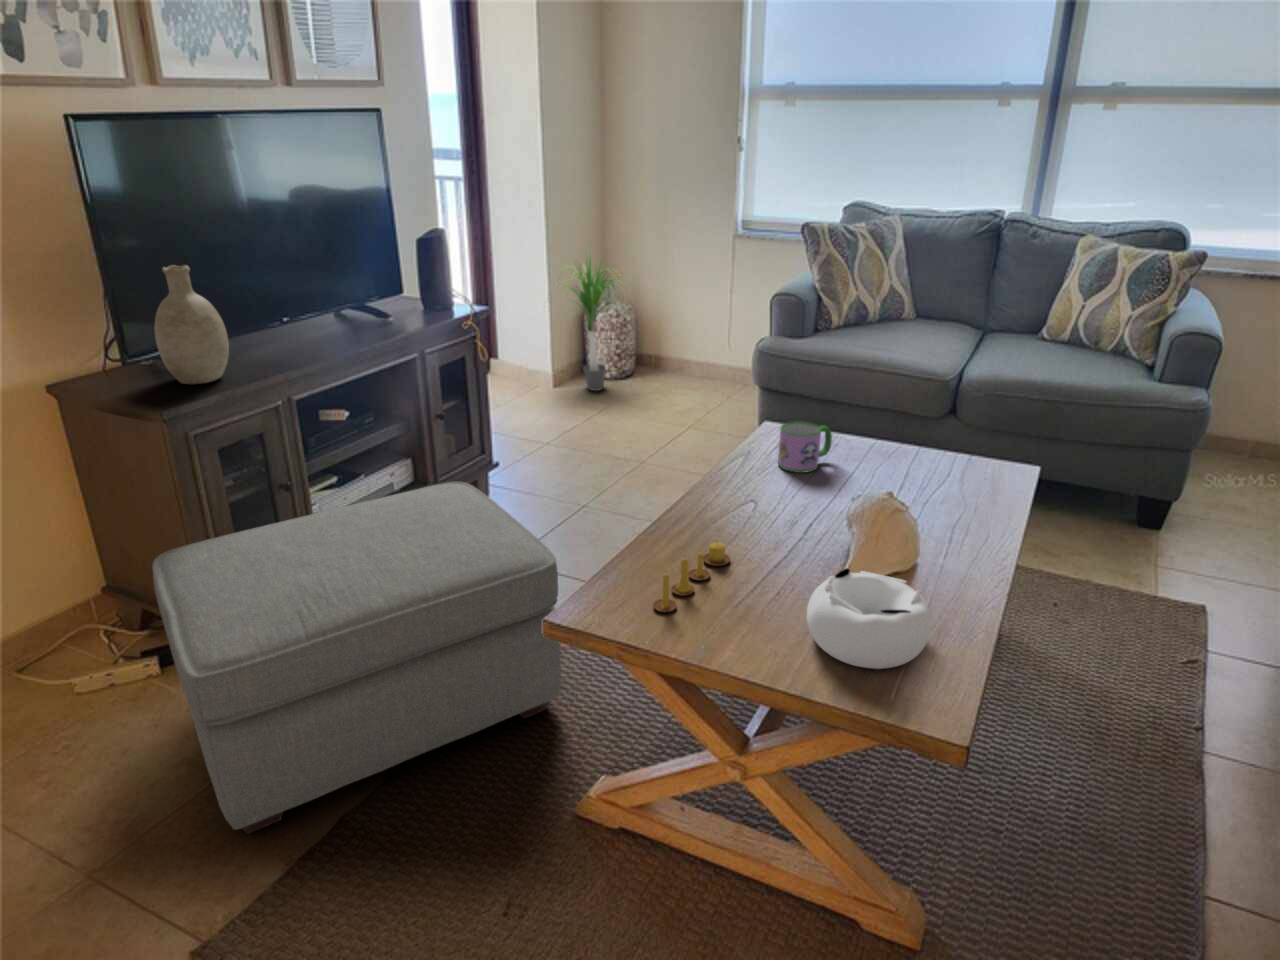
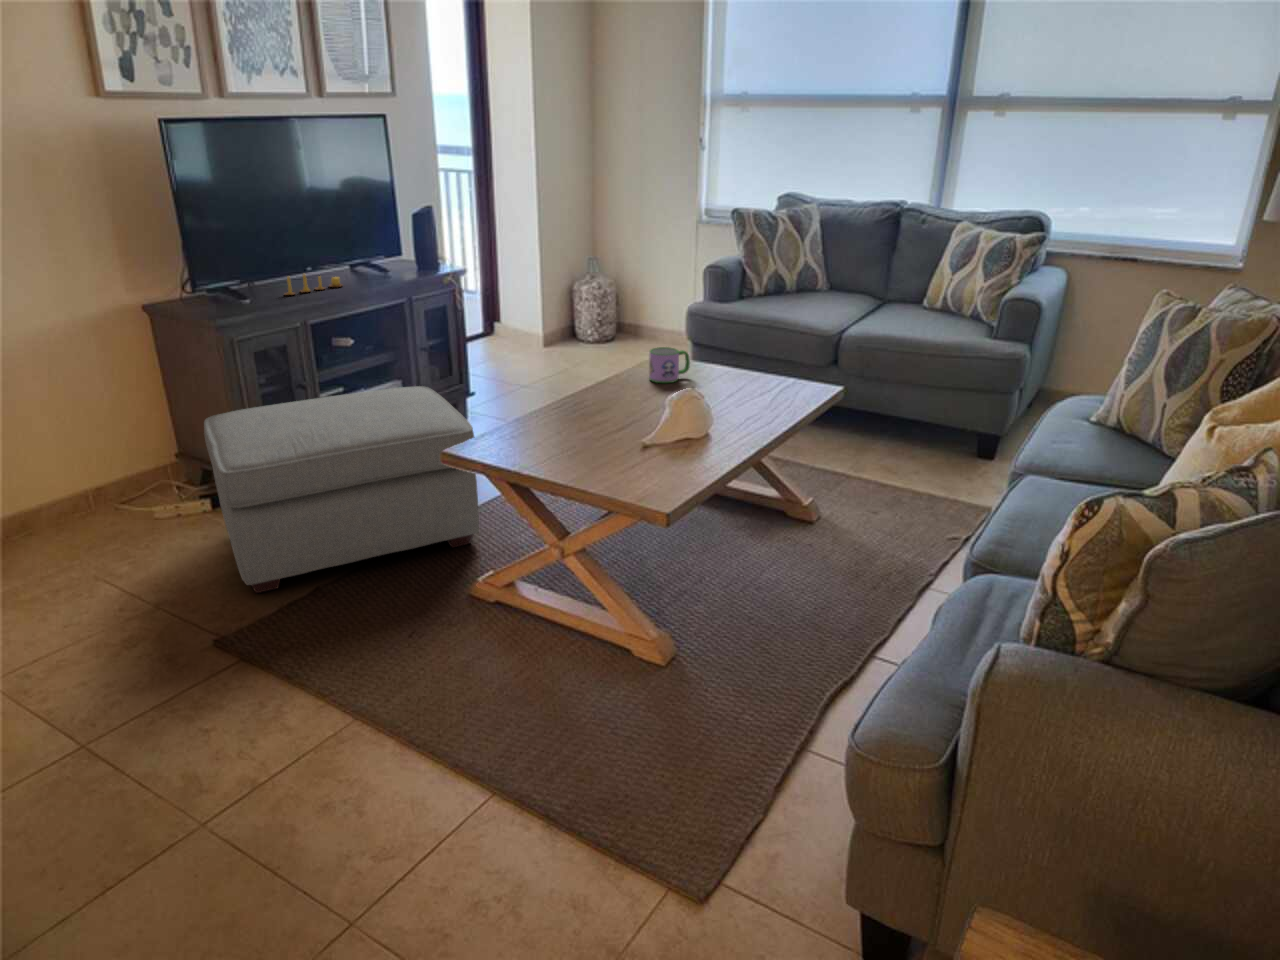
potted plant: present [554,259,628,391] -> none [533,224,614,351]
decorative vase: present [154,265,229,384] -> none [213,223,264,308]
candle: present [653,542,730,612] -> present [285,274,342,295]
decorative bowl: present [807,568,931,669] -> none [601,417,678,473]

